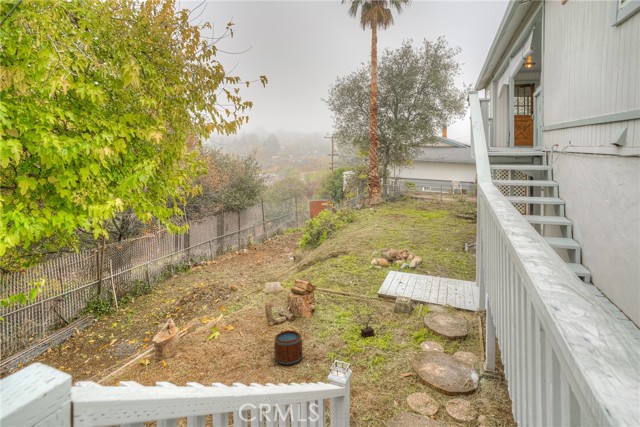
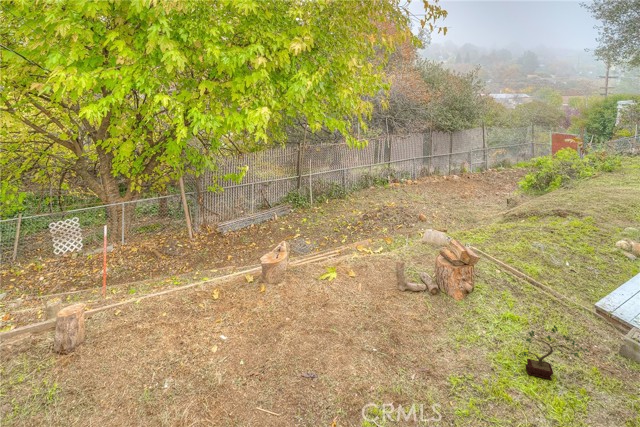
bucket: present [274,330,303,365] -> none [373,312,417,363]

